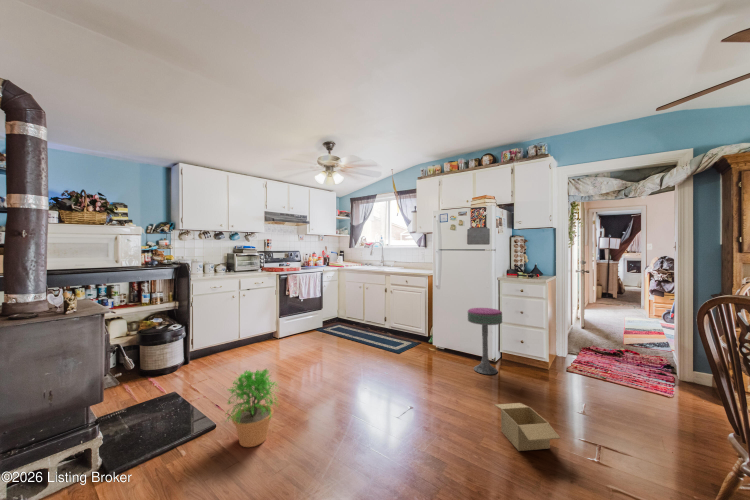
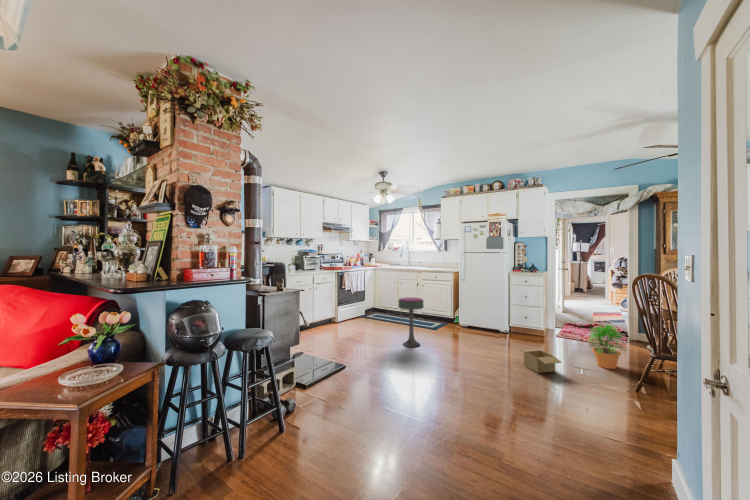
bar stool: present [468,308,502,374] -> present [399,298,424,347]
potted plant: present [226,369,276,447] -> present [589,325,624,369]

